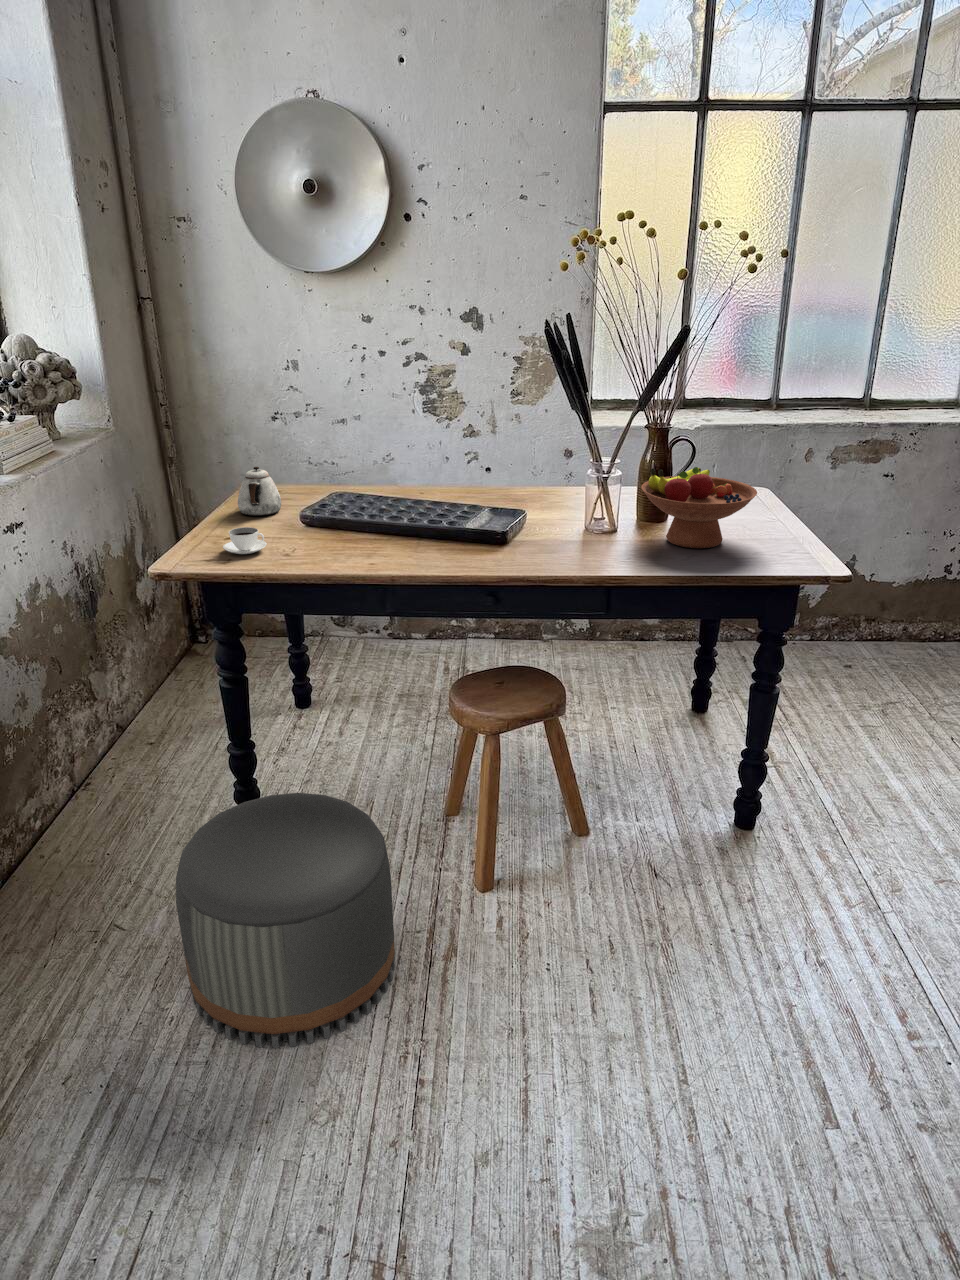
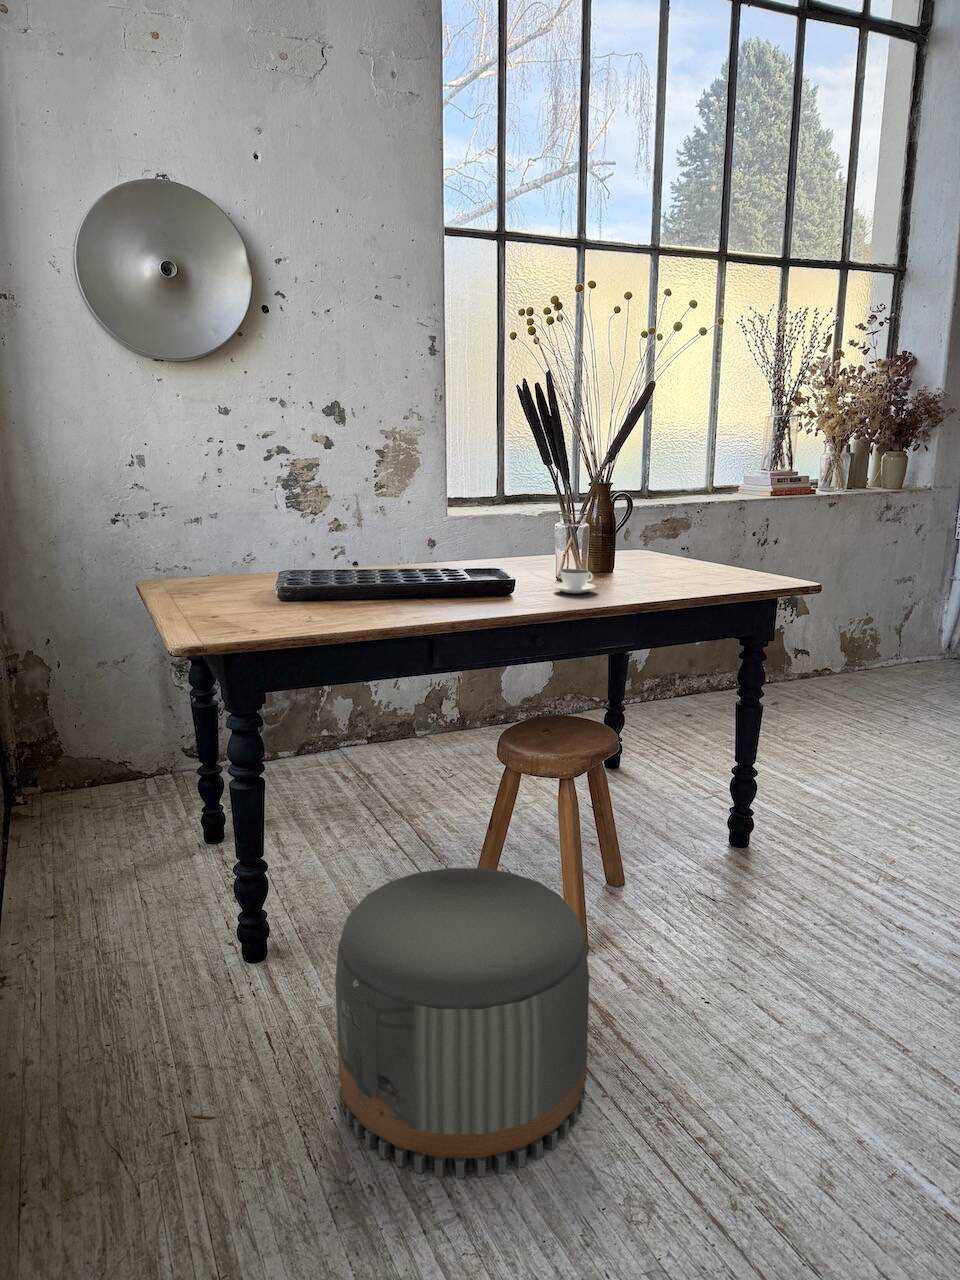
teapot: present [238,467,281,516] -> none [189,540,240,596]
fruit bowl: present [641,467,757,548] -> none [625,508,732,580]
cup: present [223,527,267,554] -> present [553,569,596,594]

